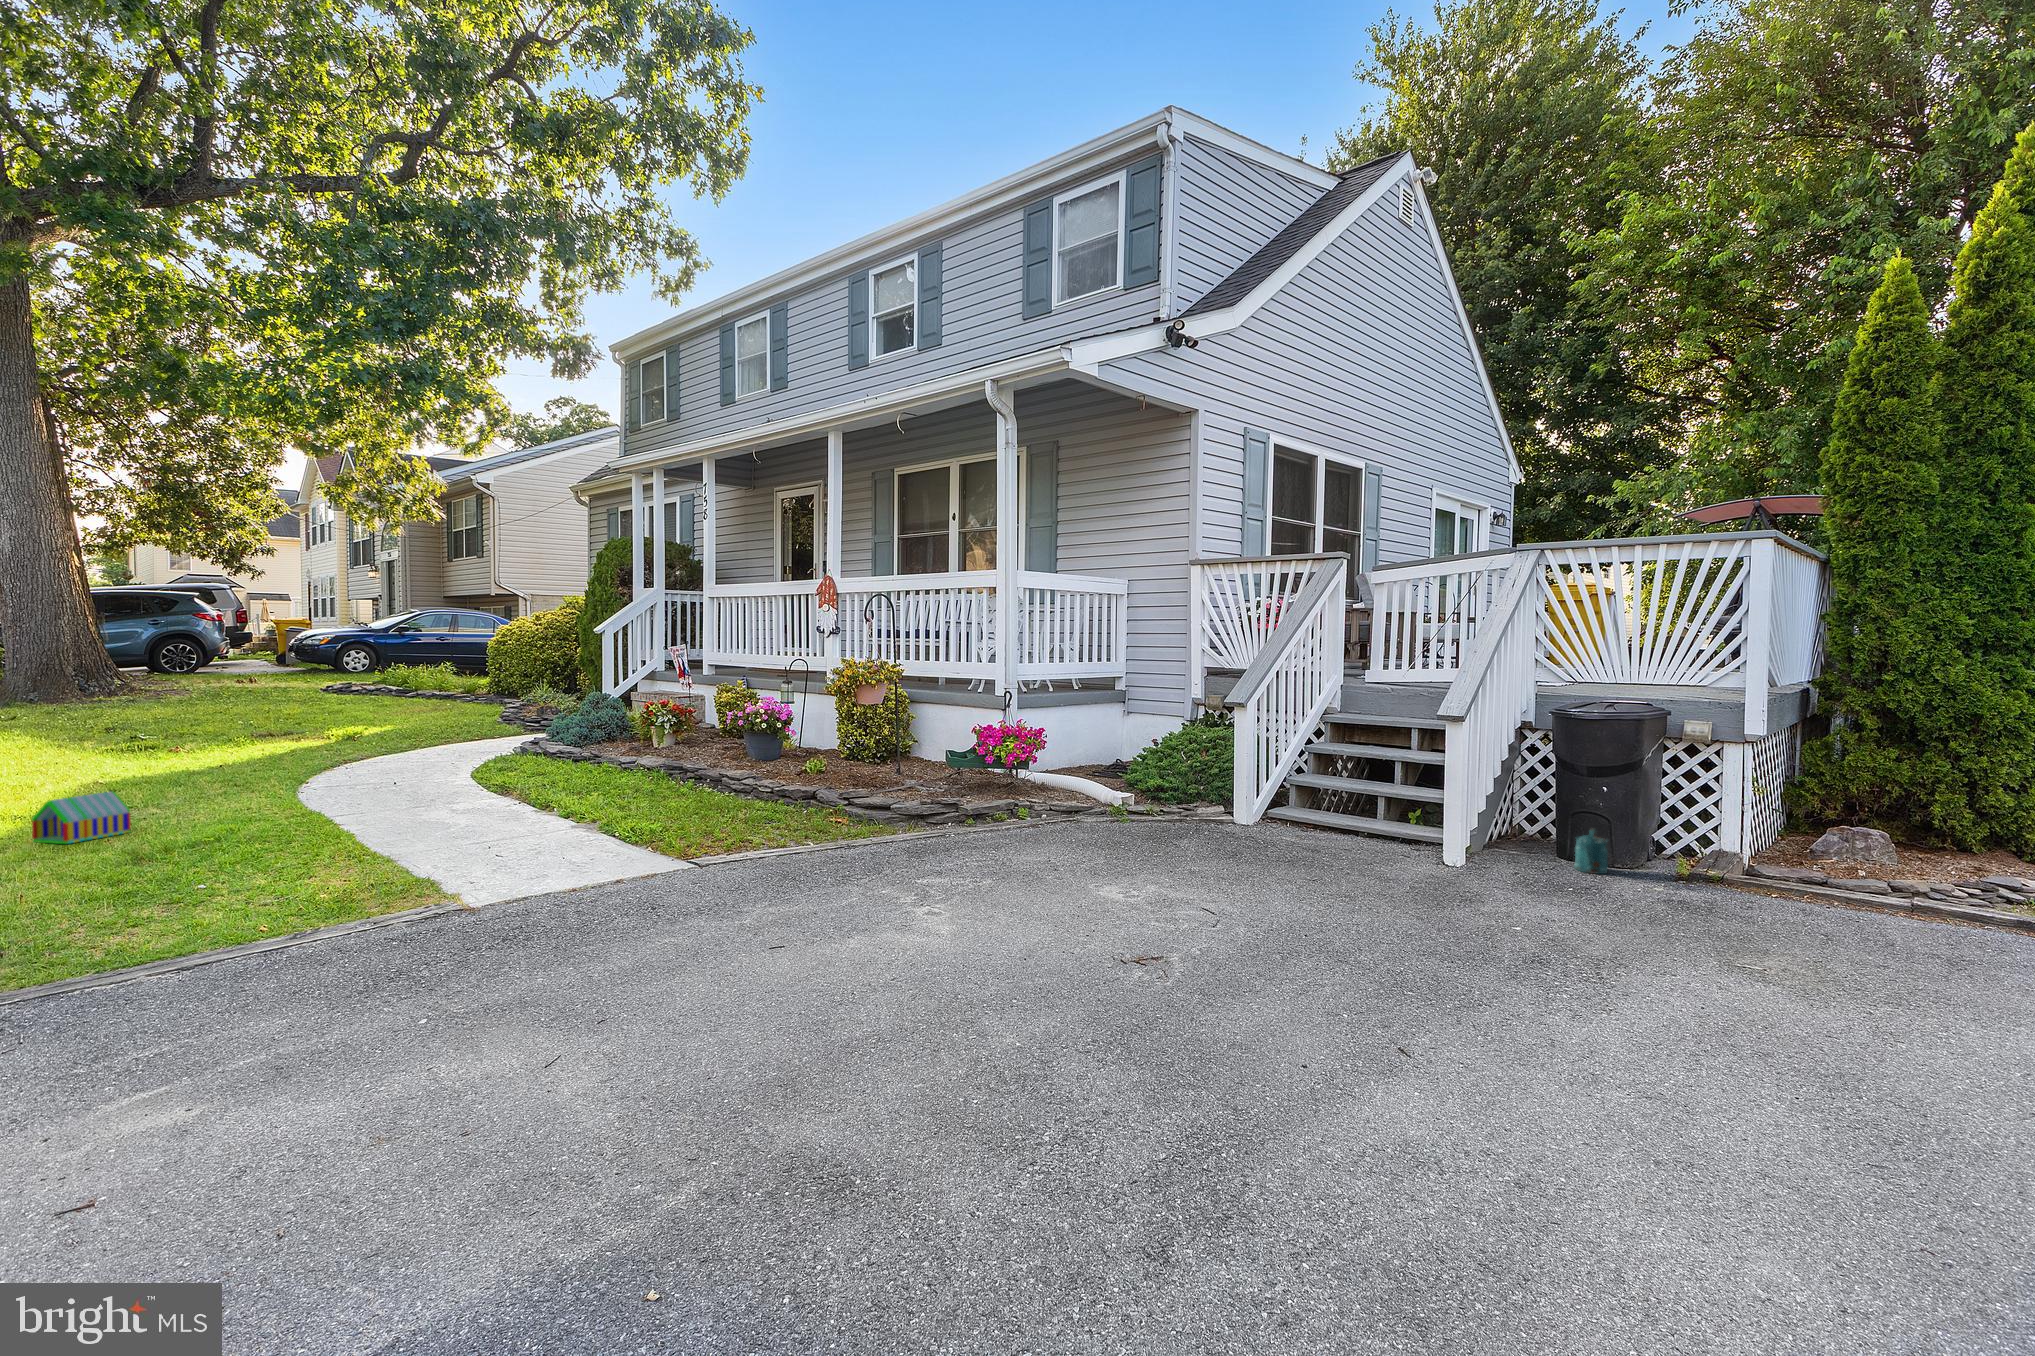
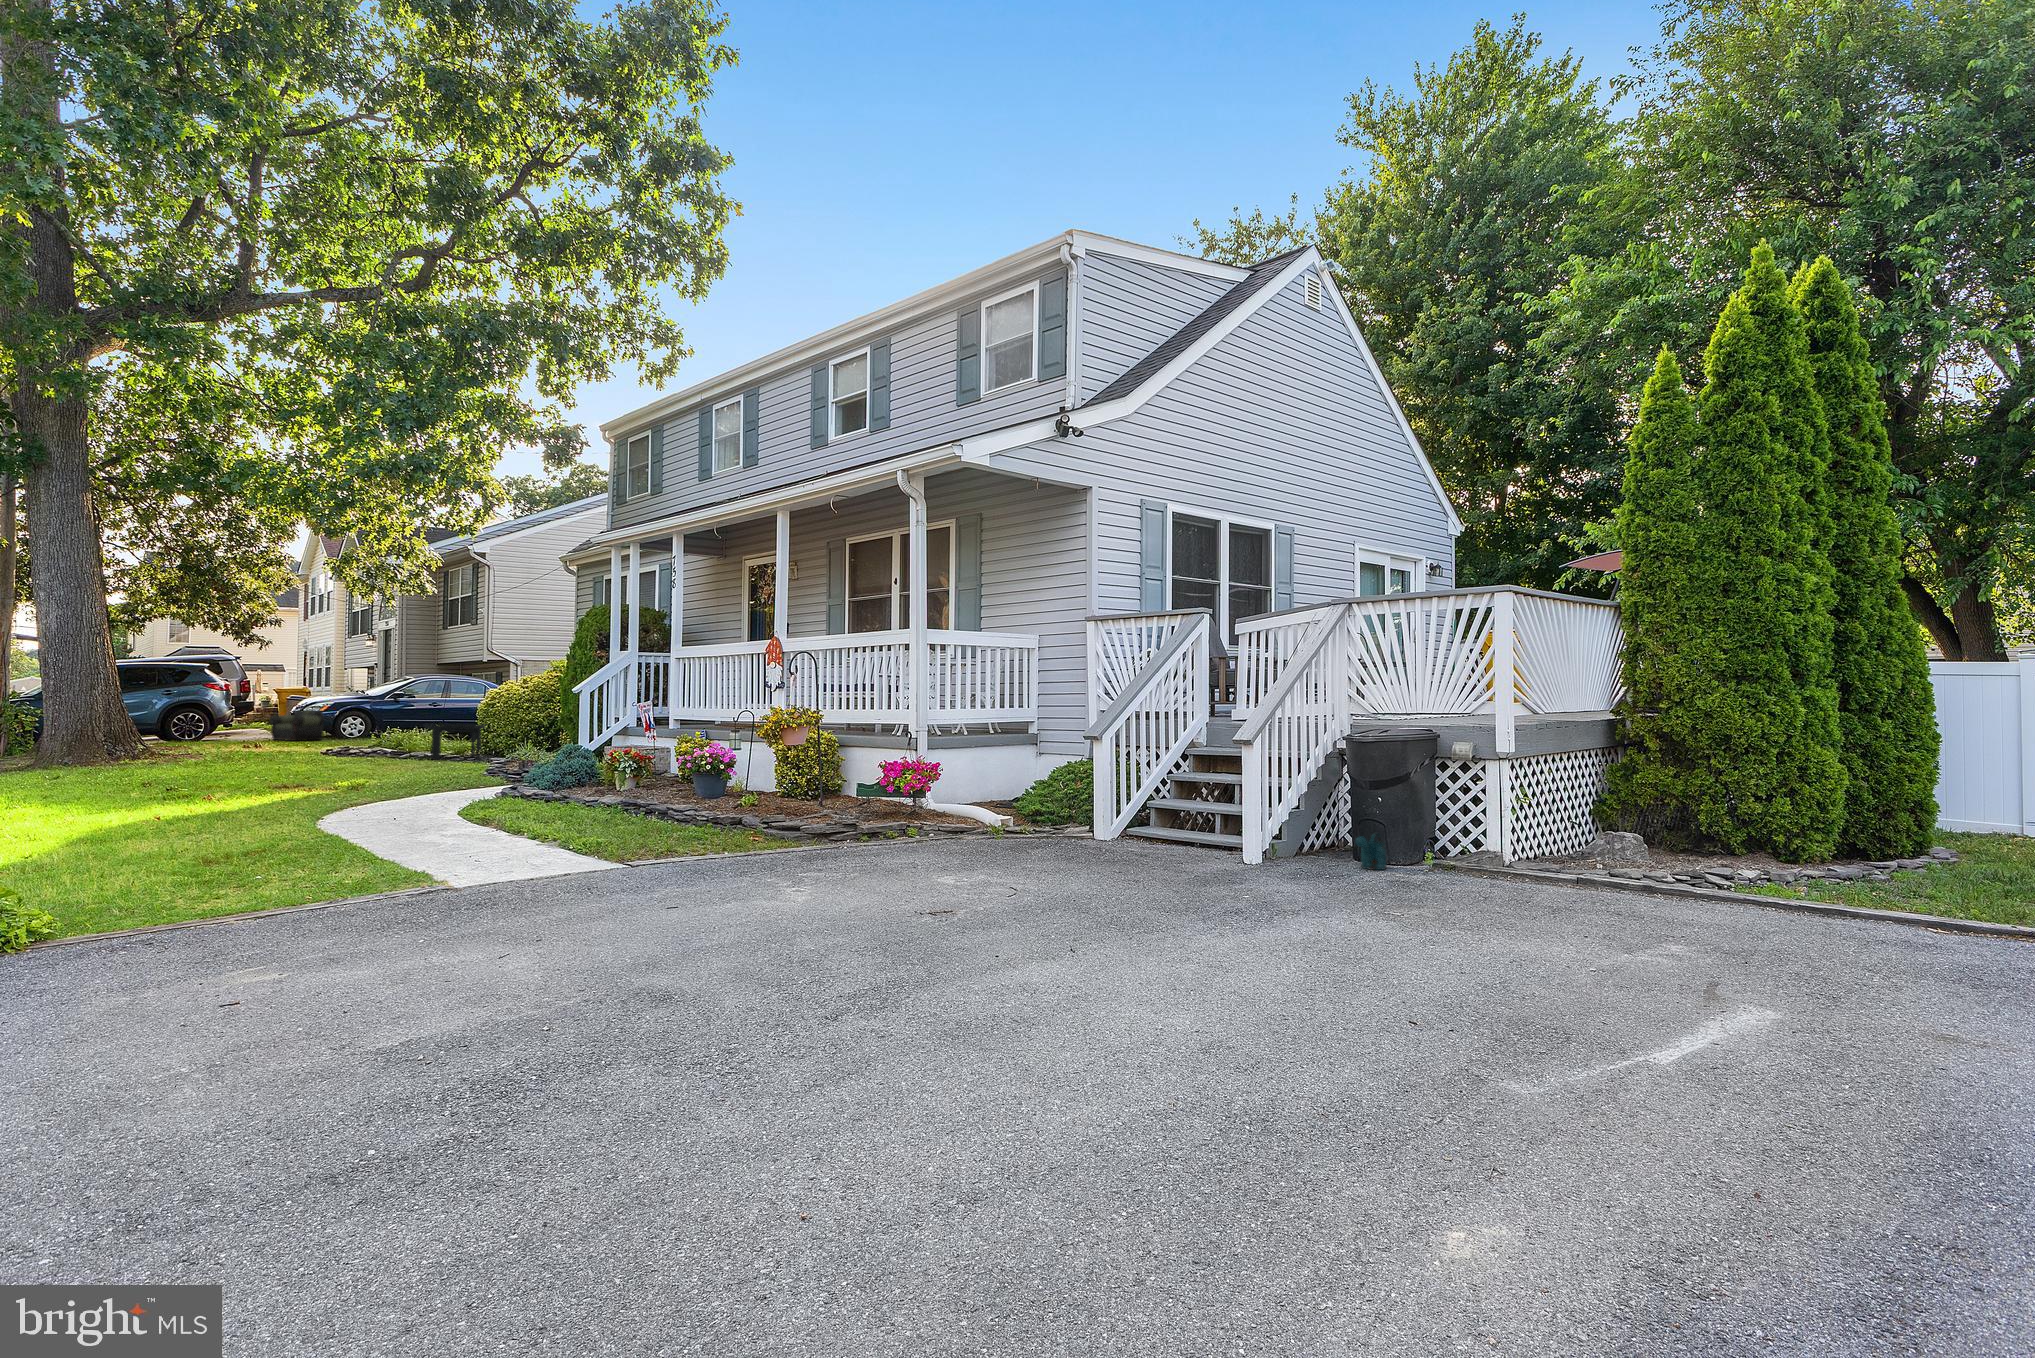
armchair: none [266,643,324,675] -> present [269,710,325,741]
round table: none [429,662,500,700] -> present [425,724,485,760]
toy house: present [32,792,131,844] -> none [96,812,173,852]

